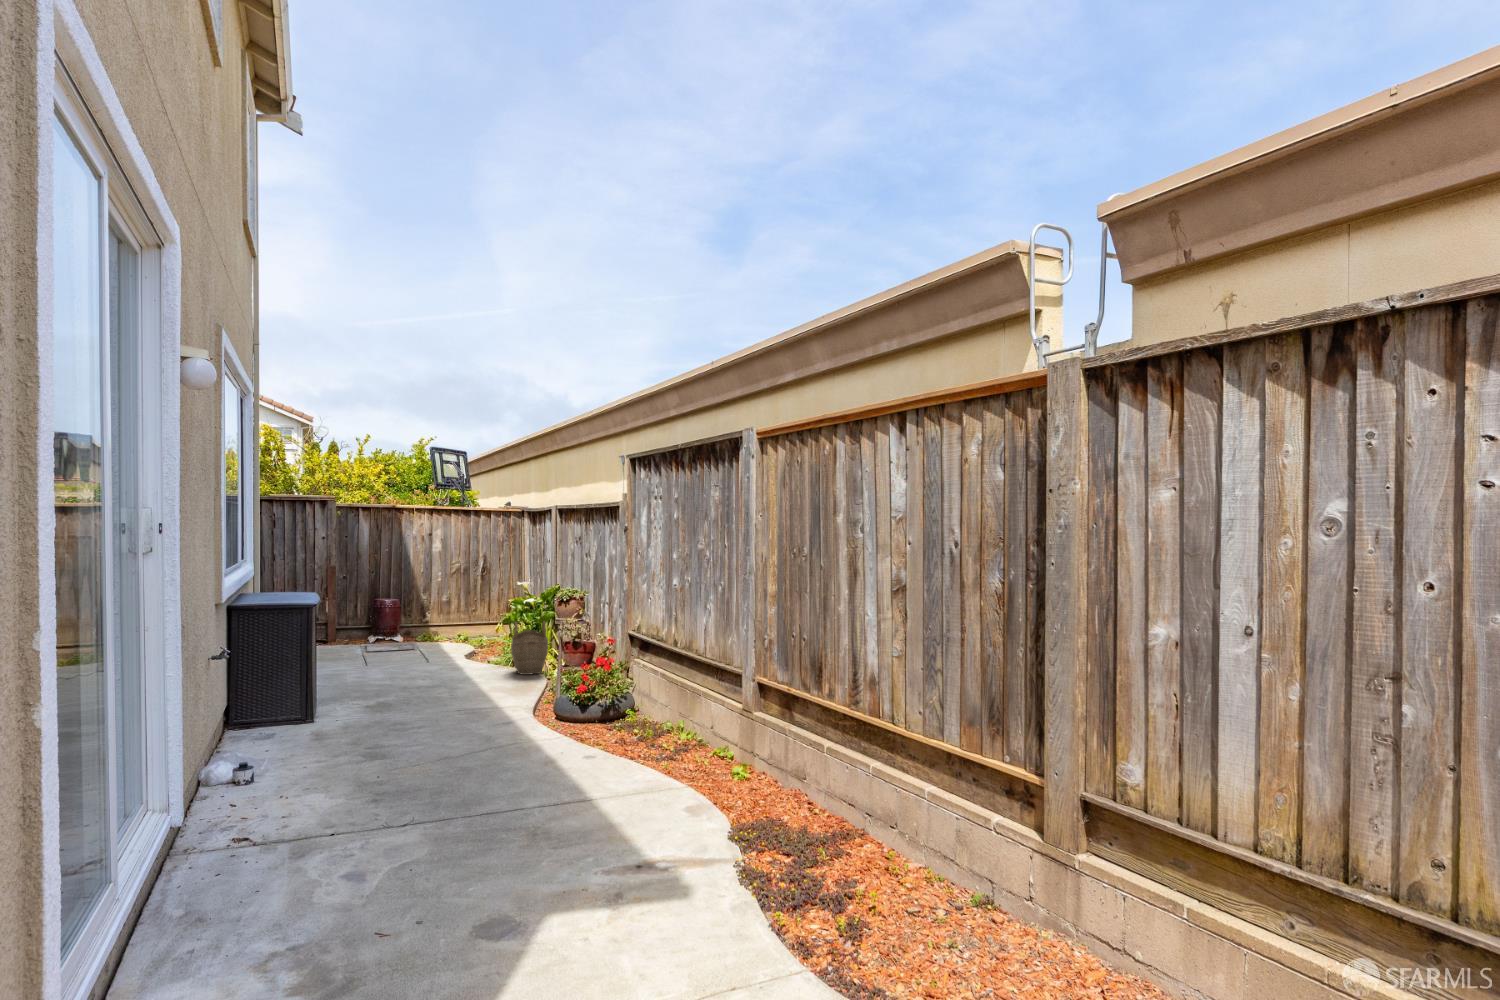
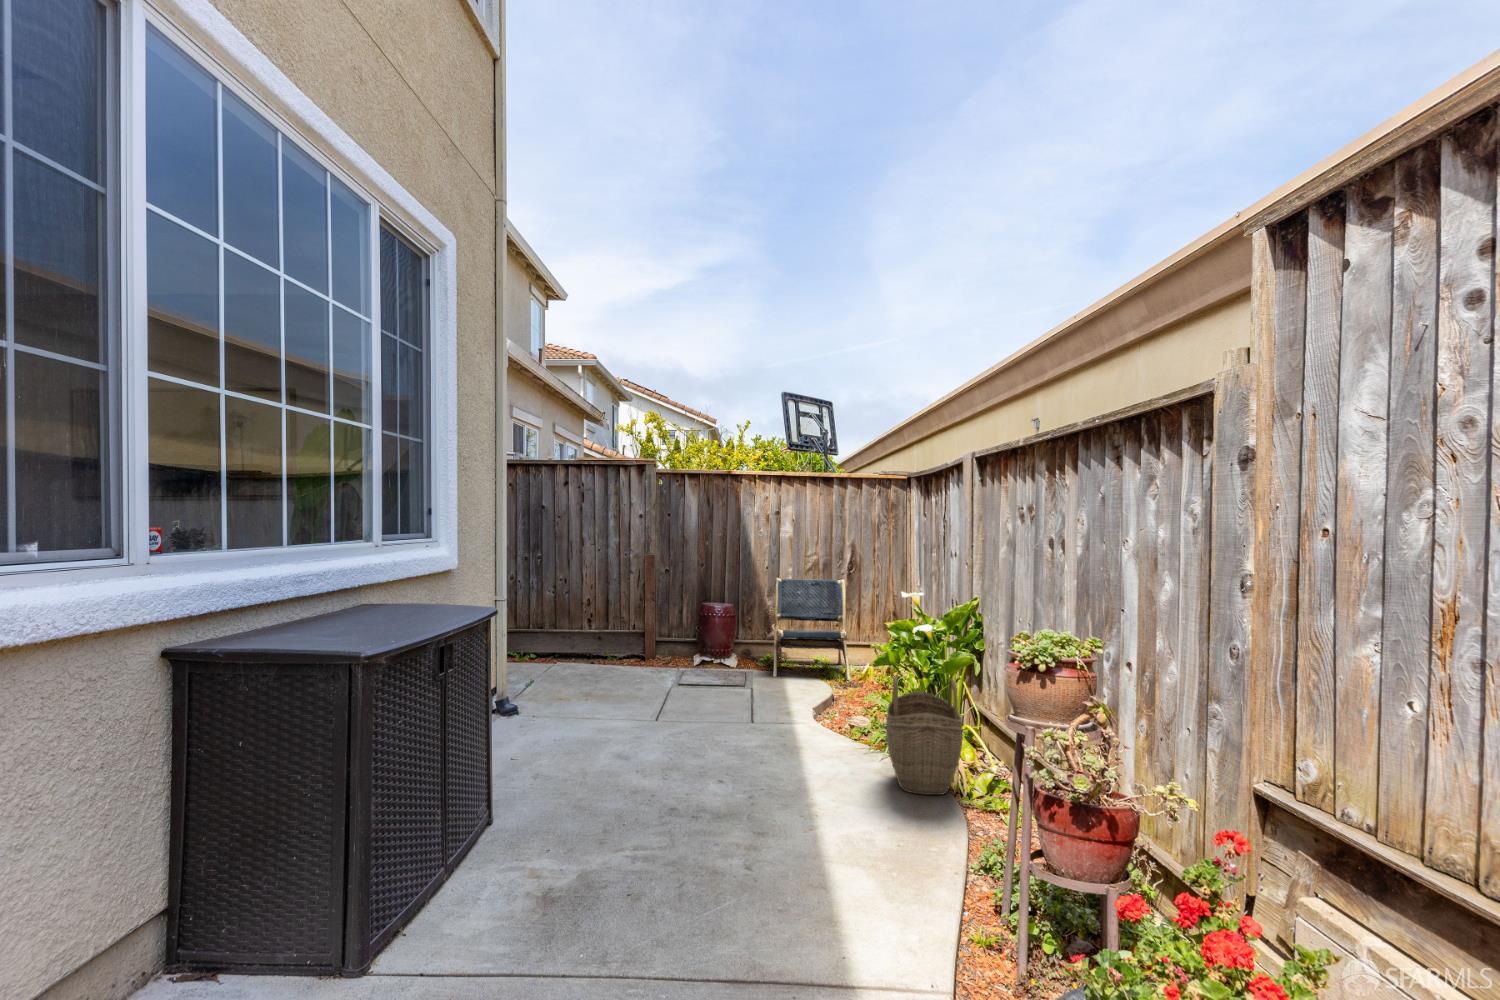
lounge chair: none [429,579,485,645] -> present [773,578,851,680]

